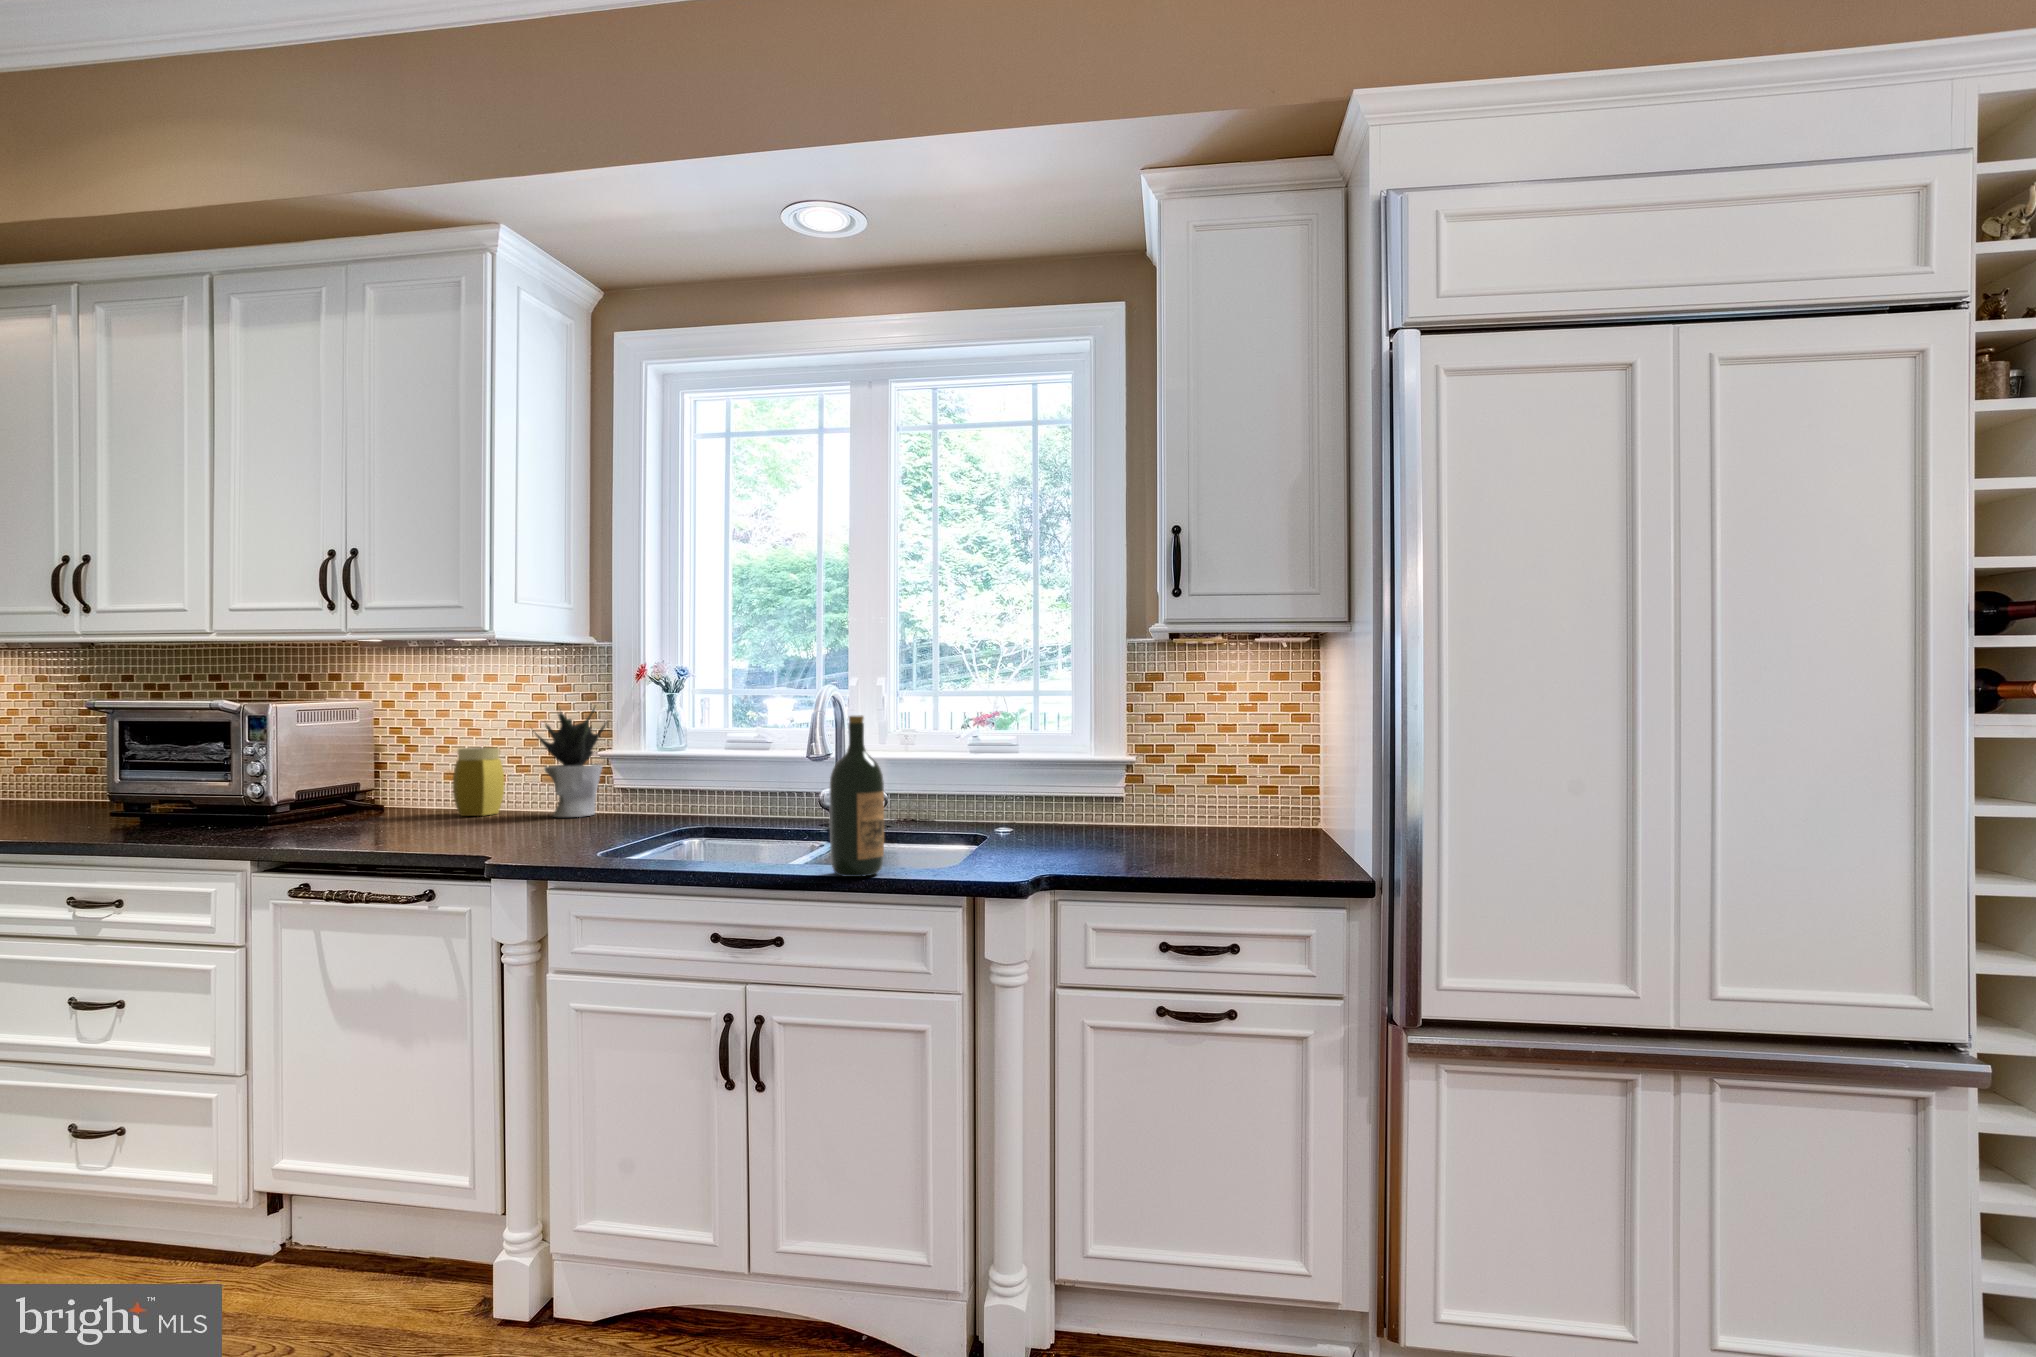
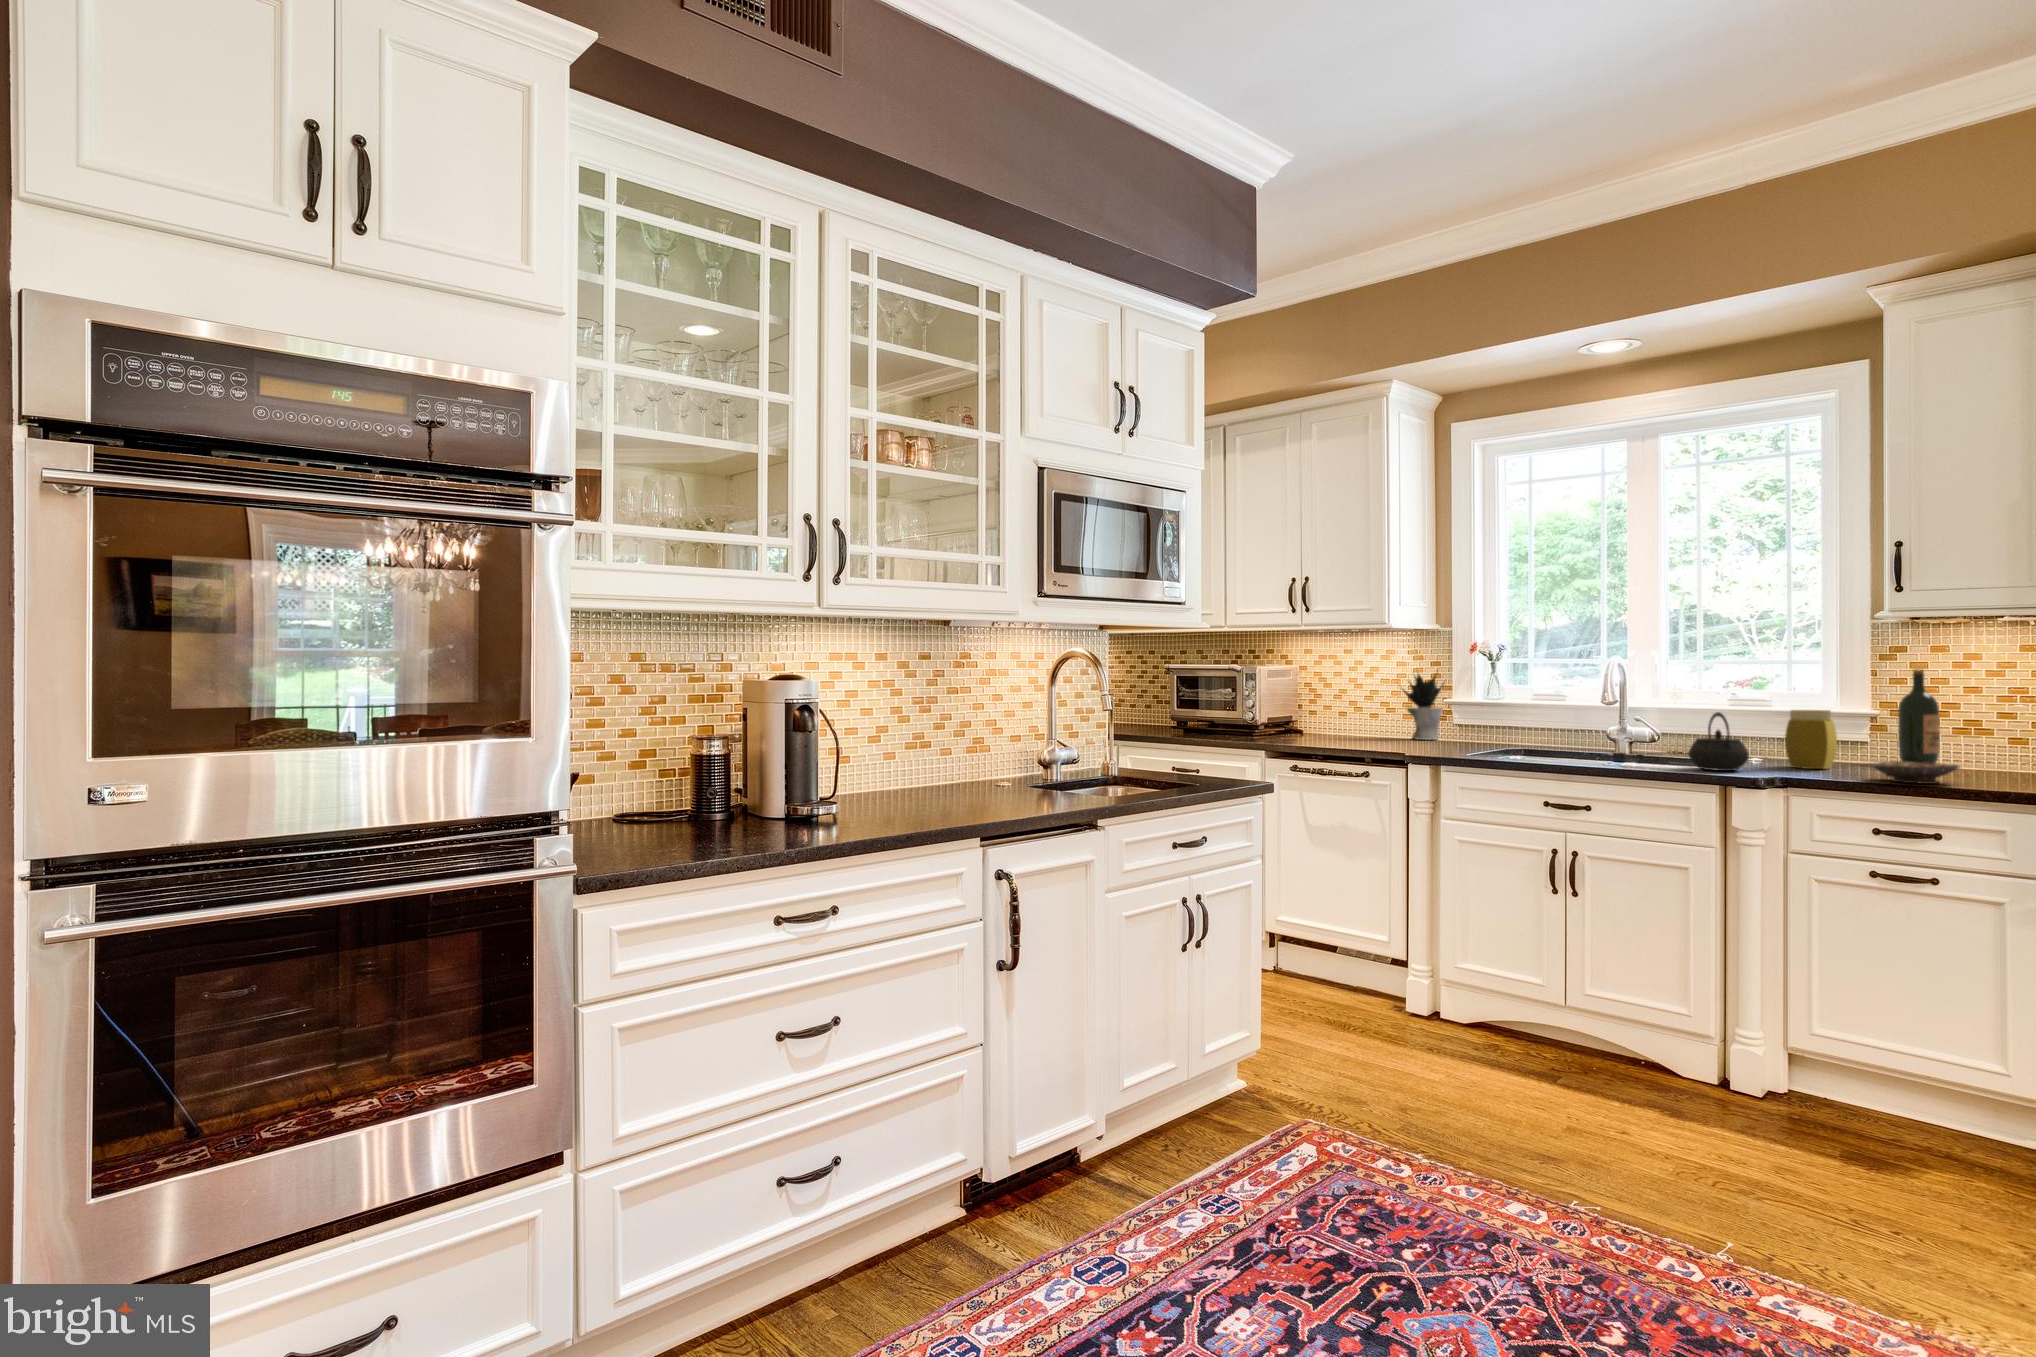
wine bottle: present [830,715,884,877] -> present [1898,669,1940,763]
jar: present [453,747,504,816] -> present [1785,710,1837,769]
kettle: none [922,771,1000,863] -> present [1688,712,1749,771]
bowl: none [1148,834,1249,870] -> present [1872,761,1959,784]

